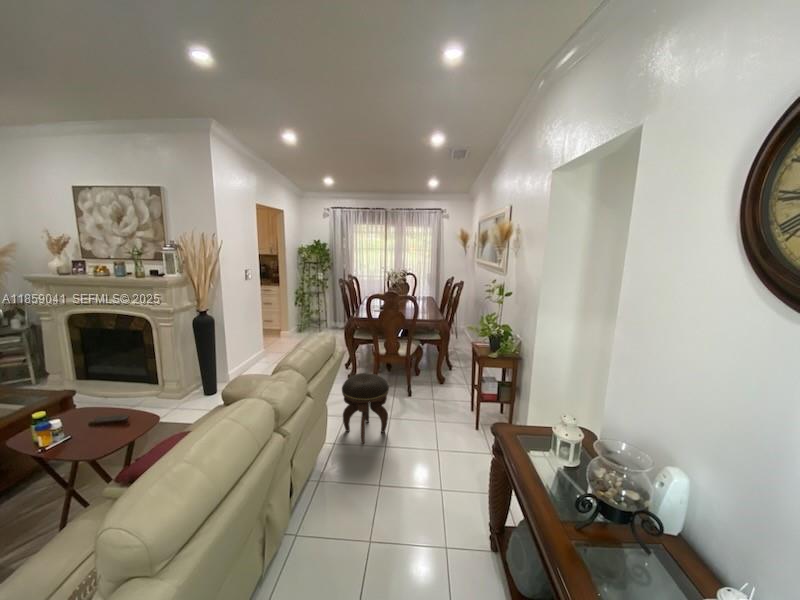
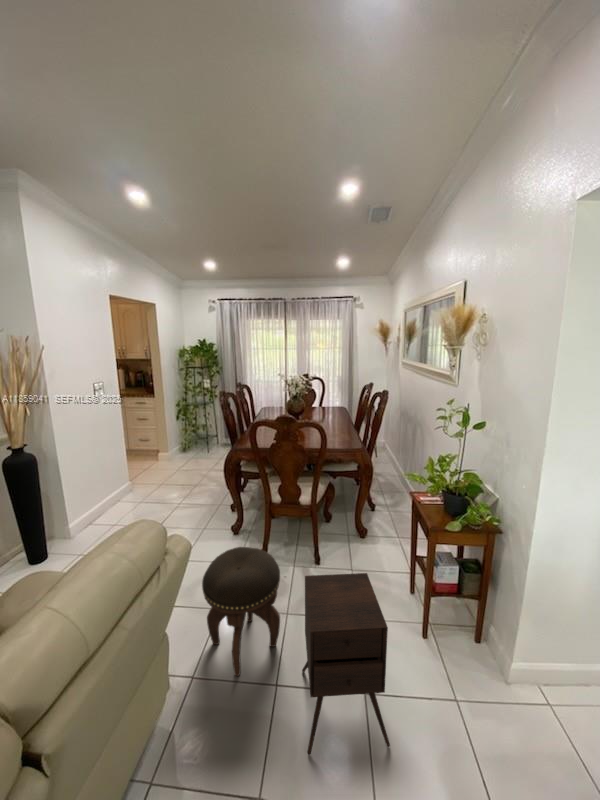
side table: none [401,381,450,469] -> present [302,573,390,755]

